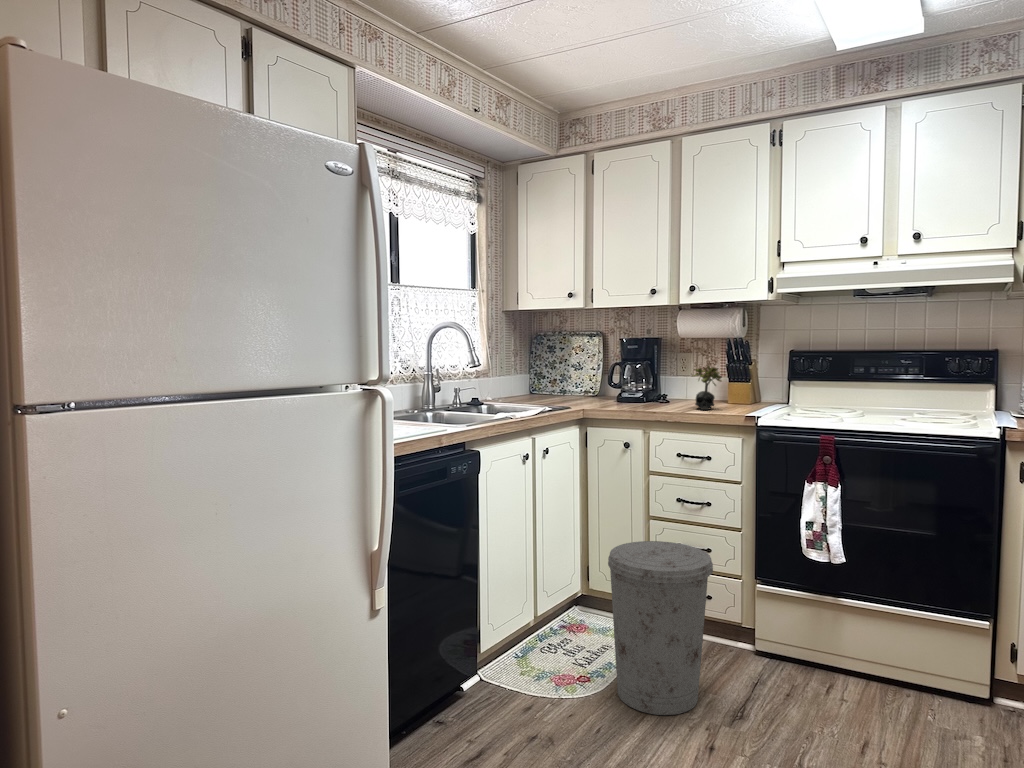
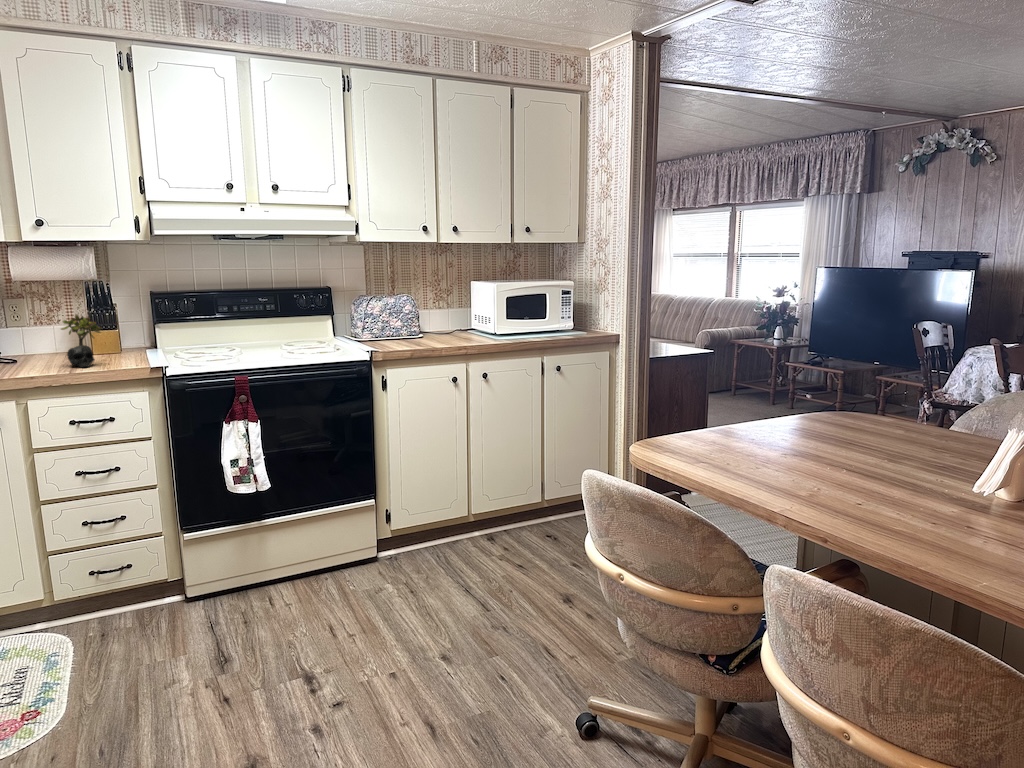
trash can: present [608,541,713,715] -> none [48,517,180,713]

